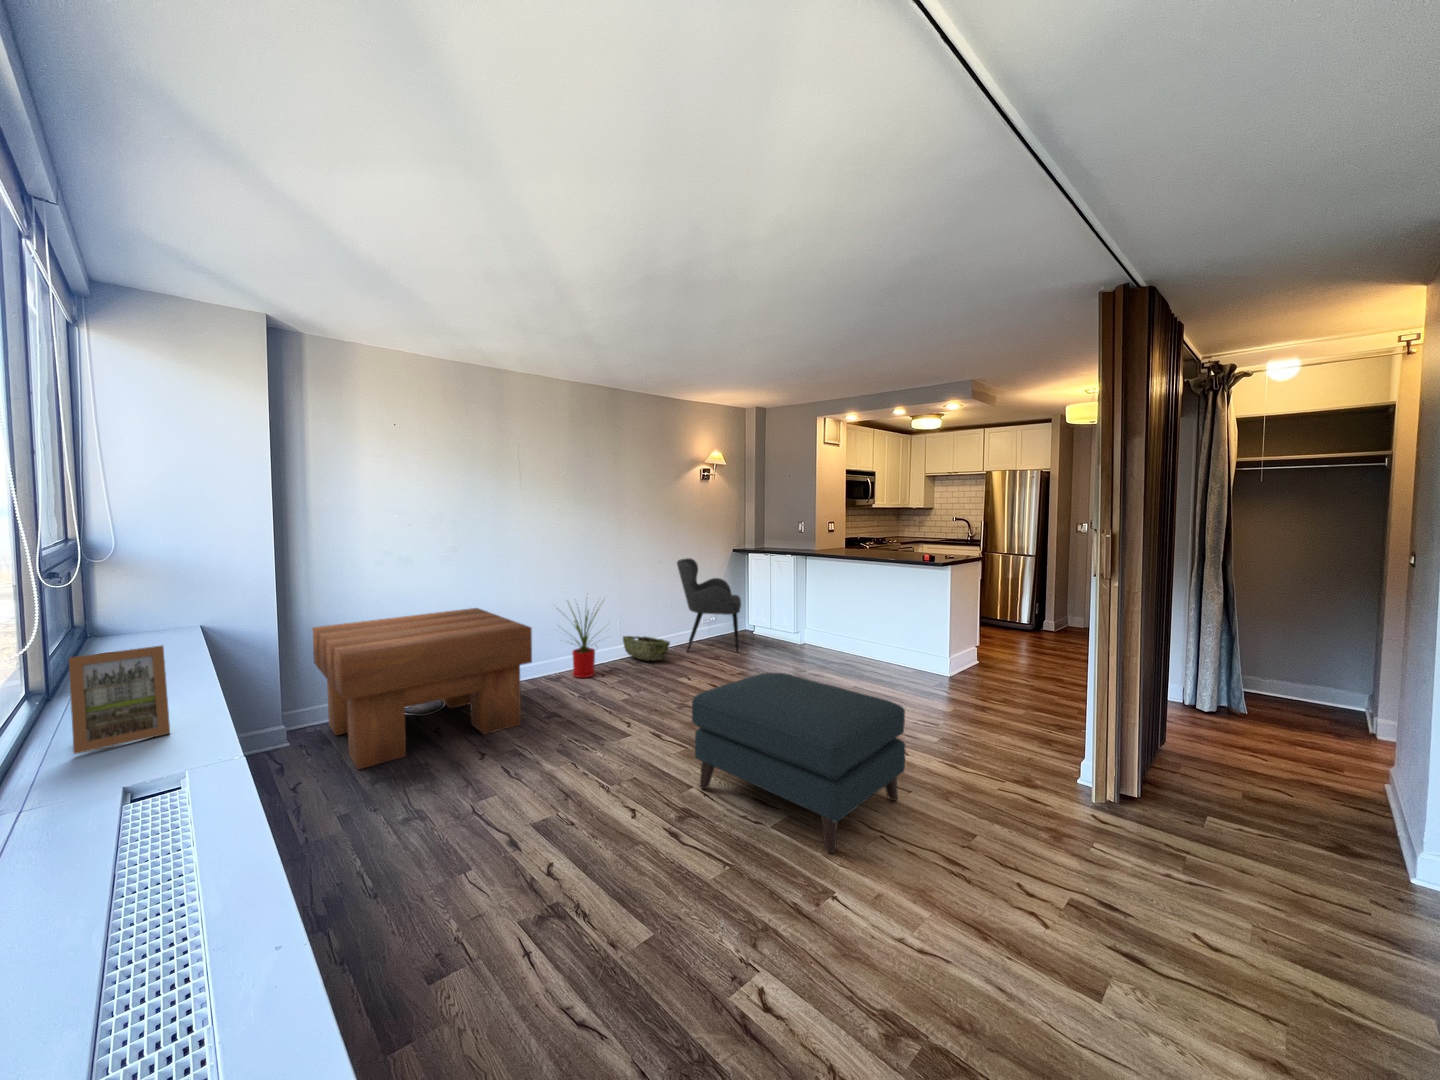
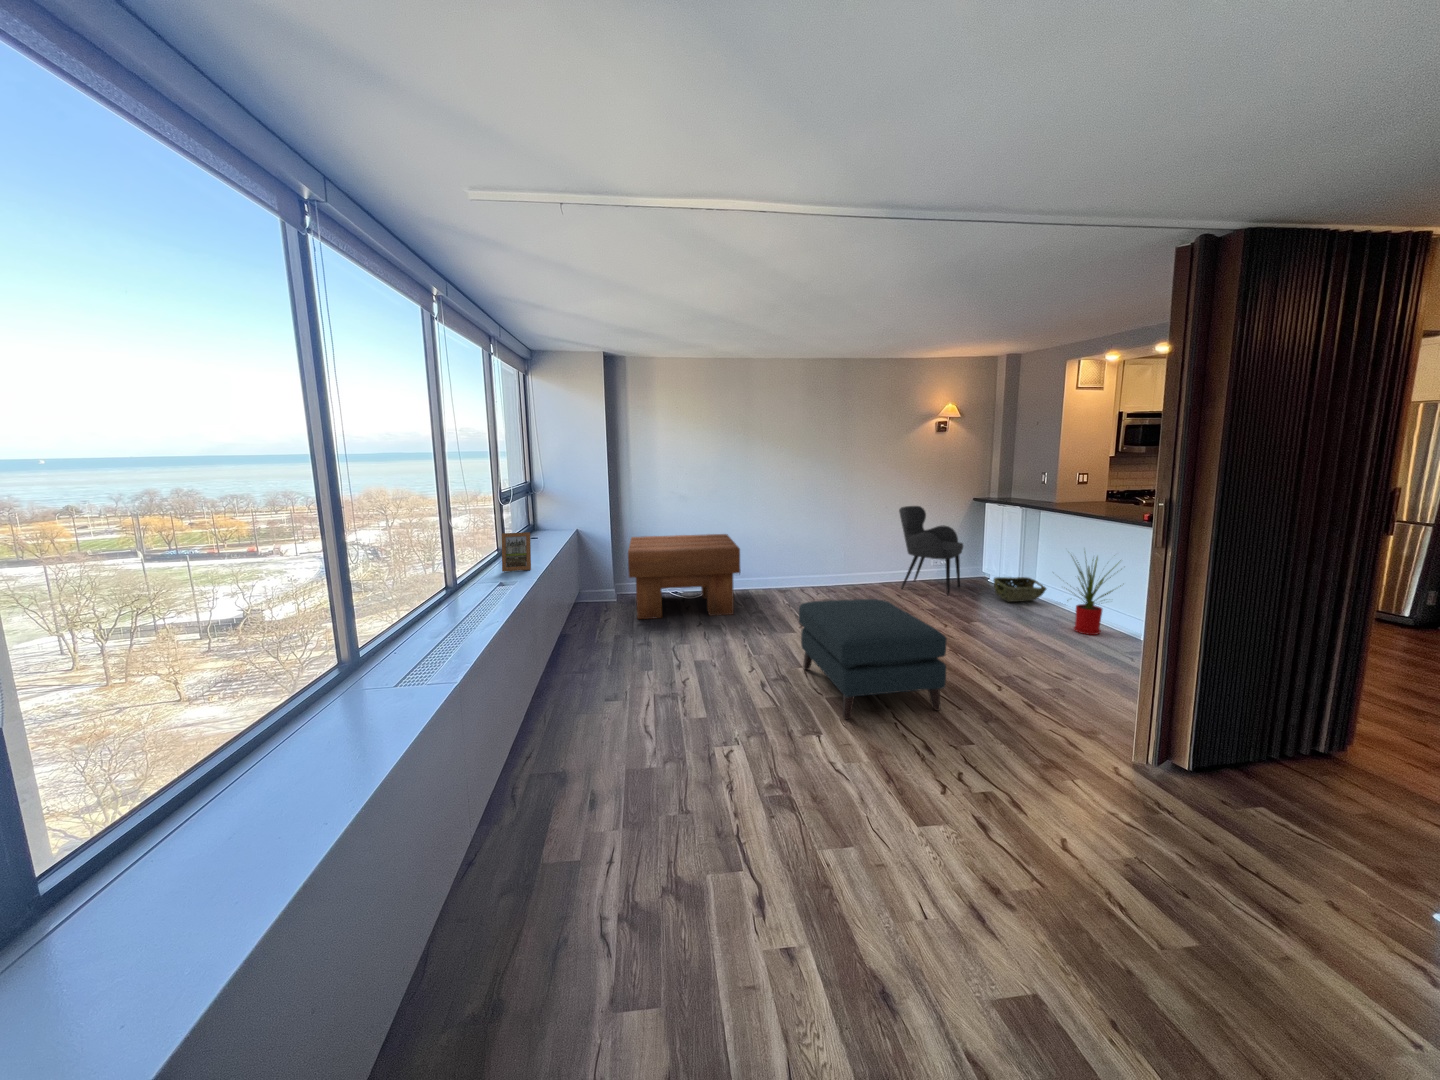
house plant: present [571,609,598,678] -> present [1074,557,1114,635]
woven basket: present [623,636,670,660] -> present [993,577,1046,602]

